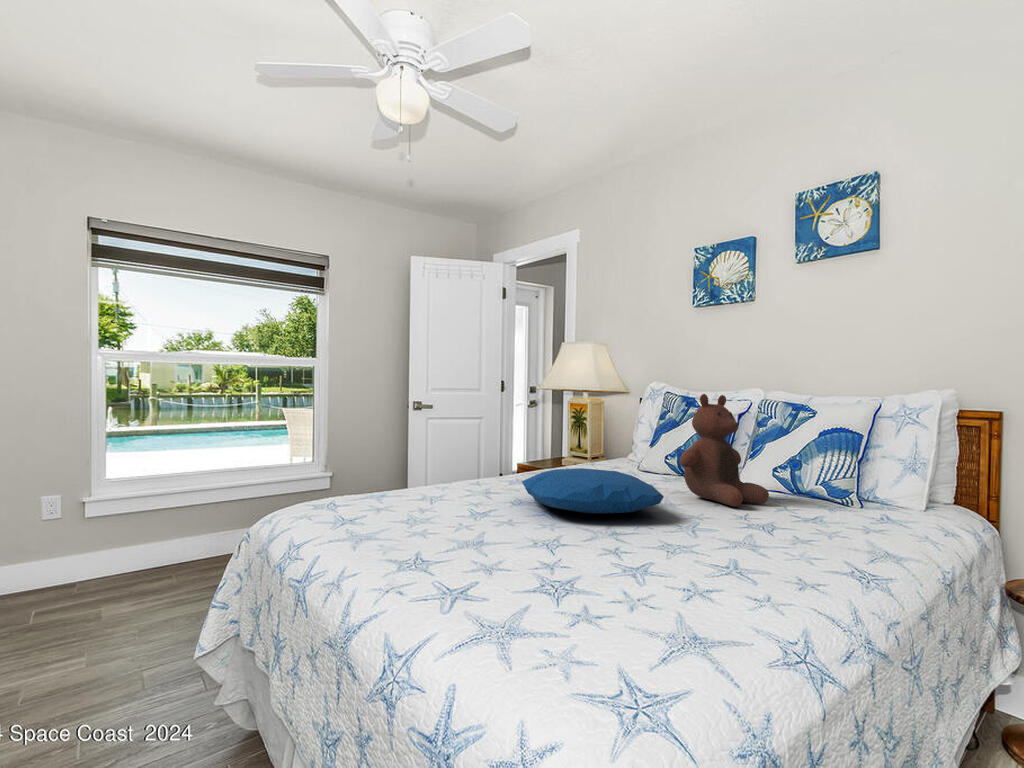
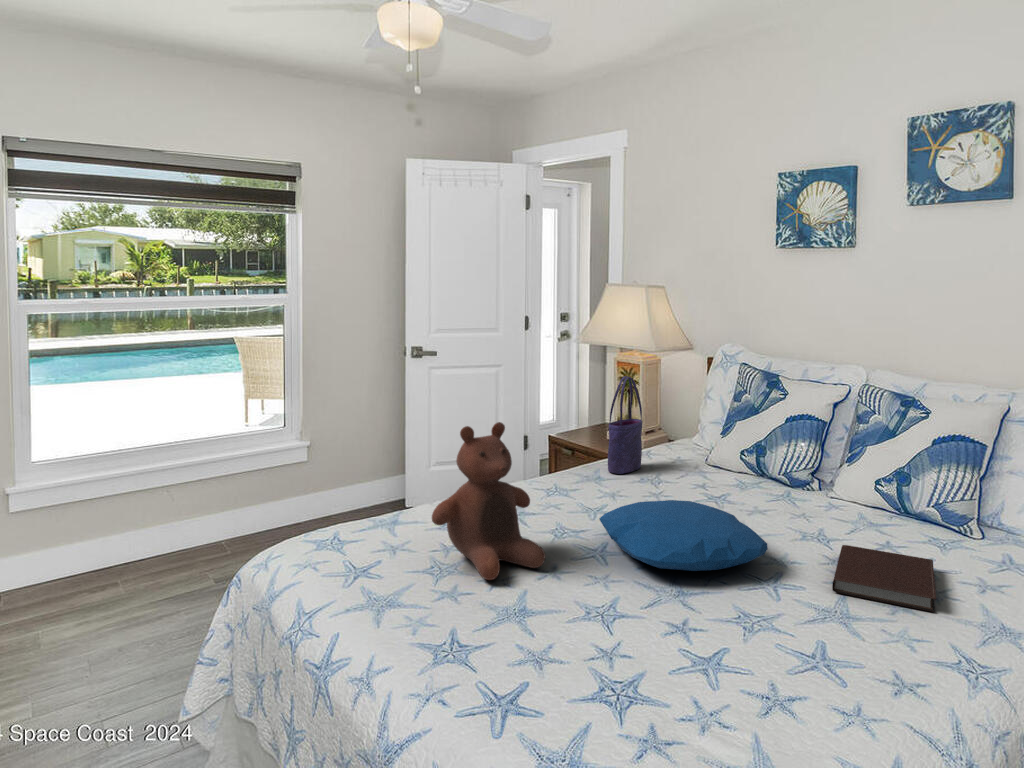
tote bag: none [548,390,579,472] -> present [608,376,643,474]
stuffed bear: present [680,394,769,506] -> present [432,422,545,580]
notebook: none [718,505,814,544] -> present [832,545,936,612]

